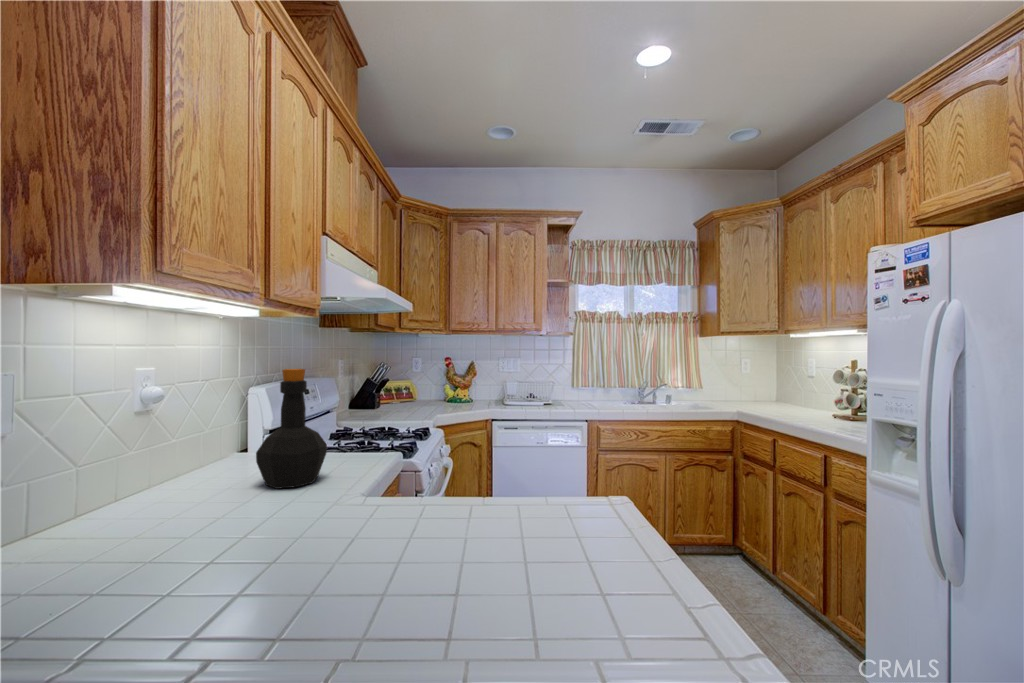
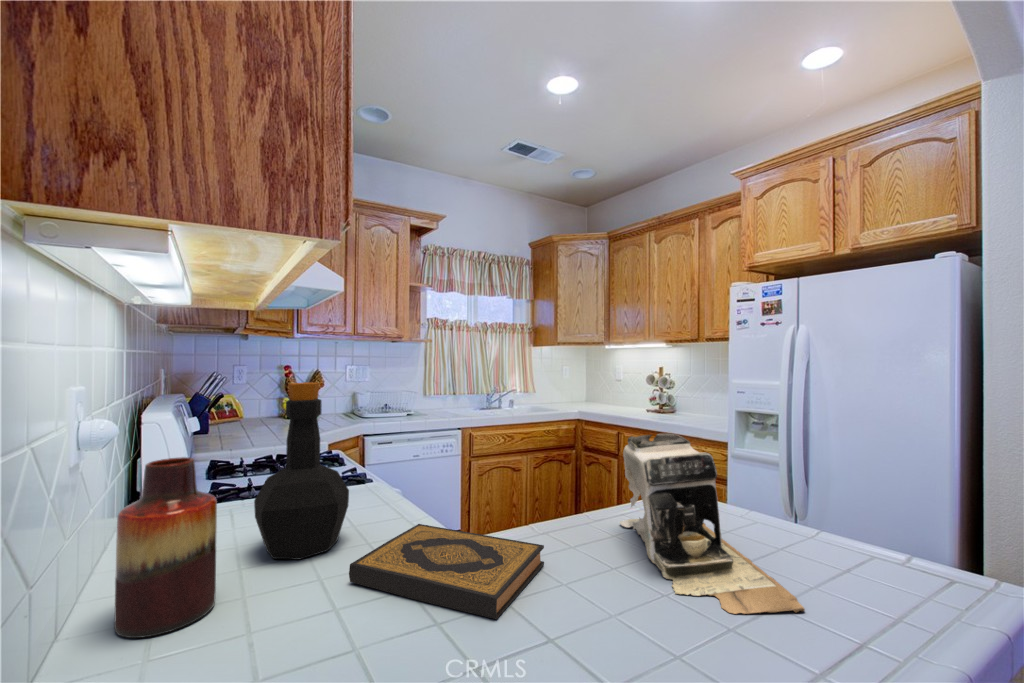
vase: none [151,411,209,508] -> present [114,457,217,638]
coffee maker: none [409,433,575,621] -> present [620,433,805,614]
hardback book: none [267,481,379,549] -> present [349,524,544,619]

